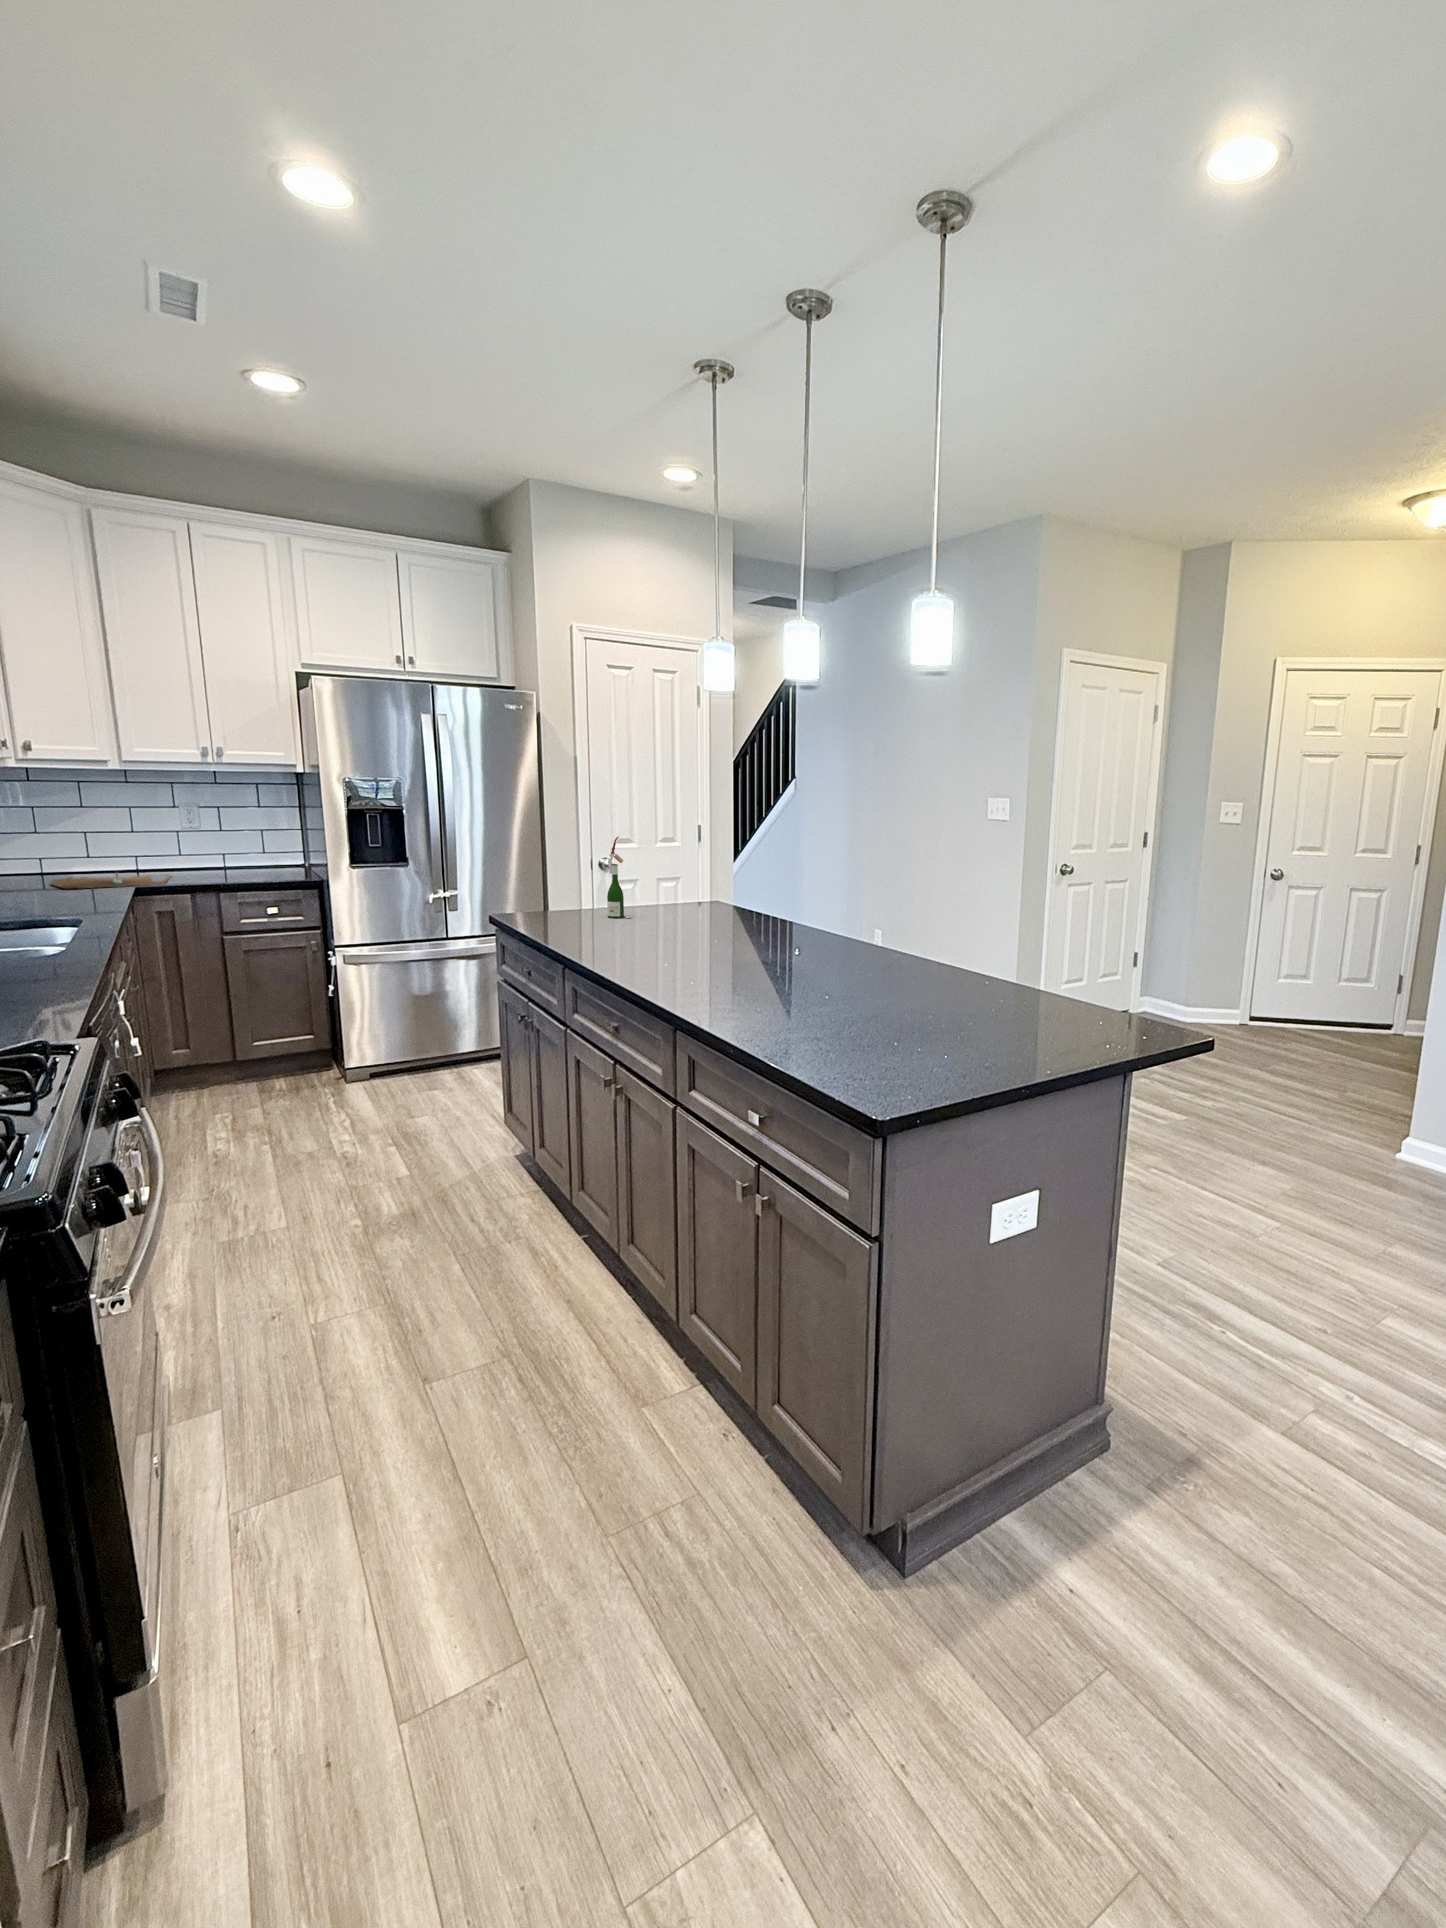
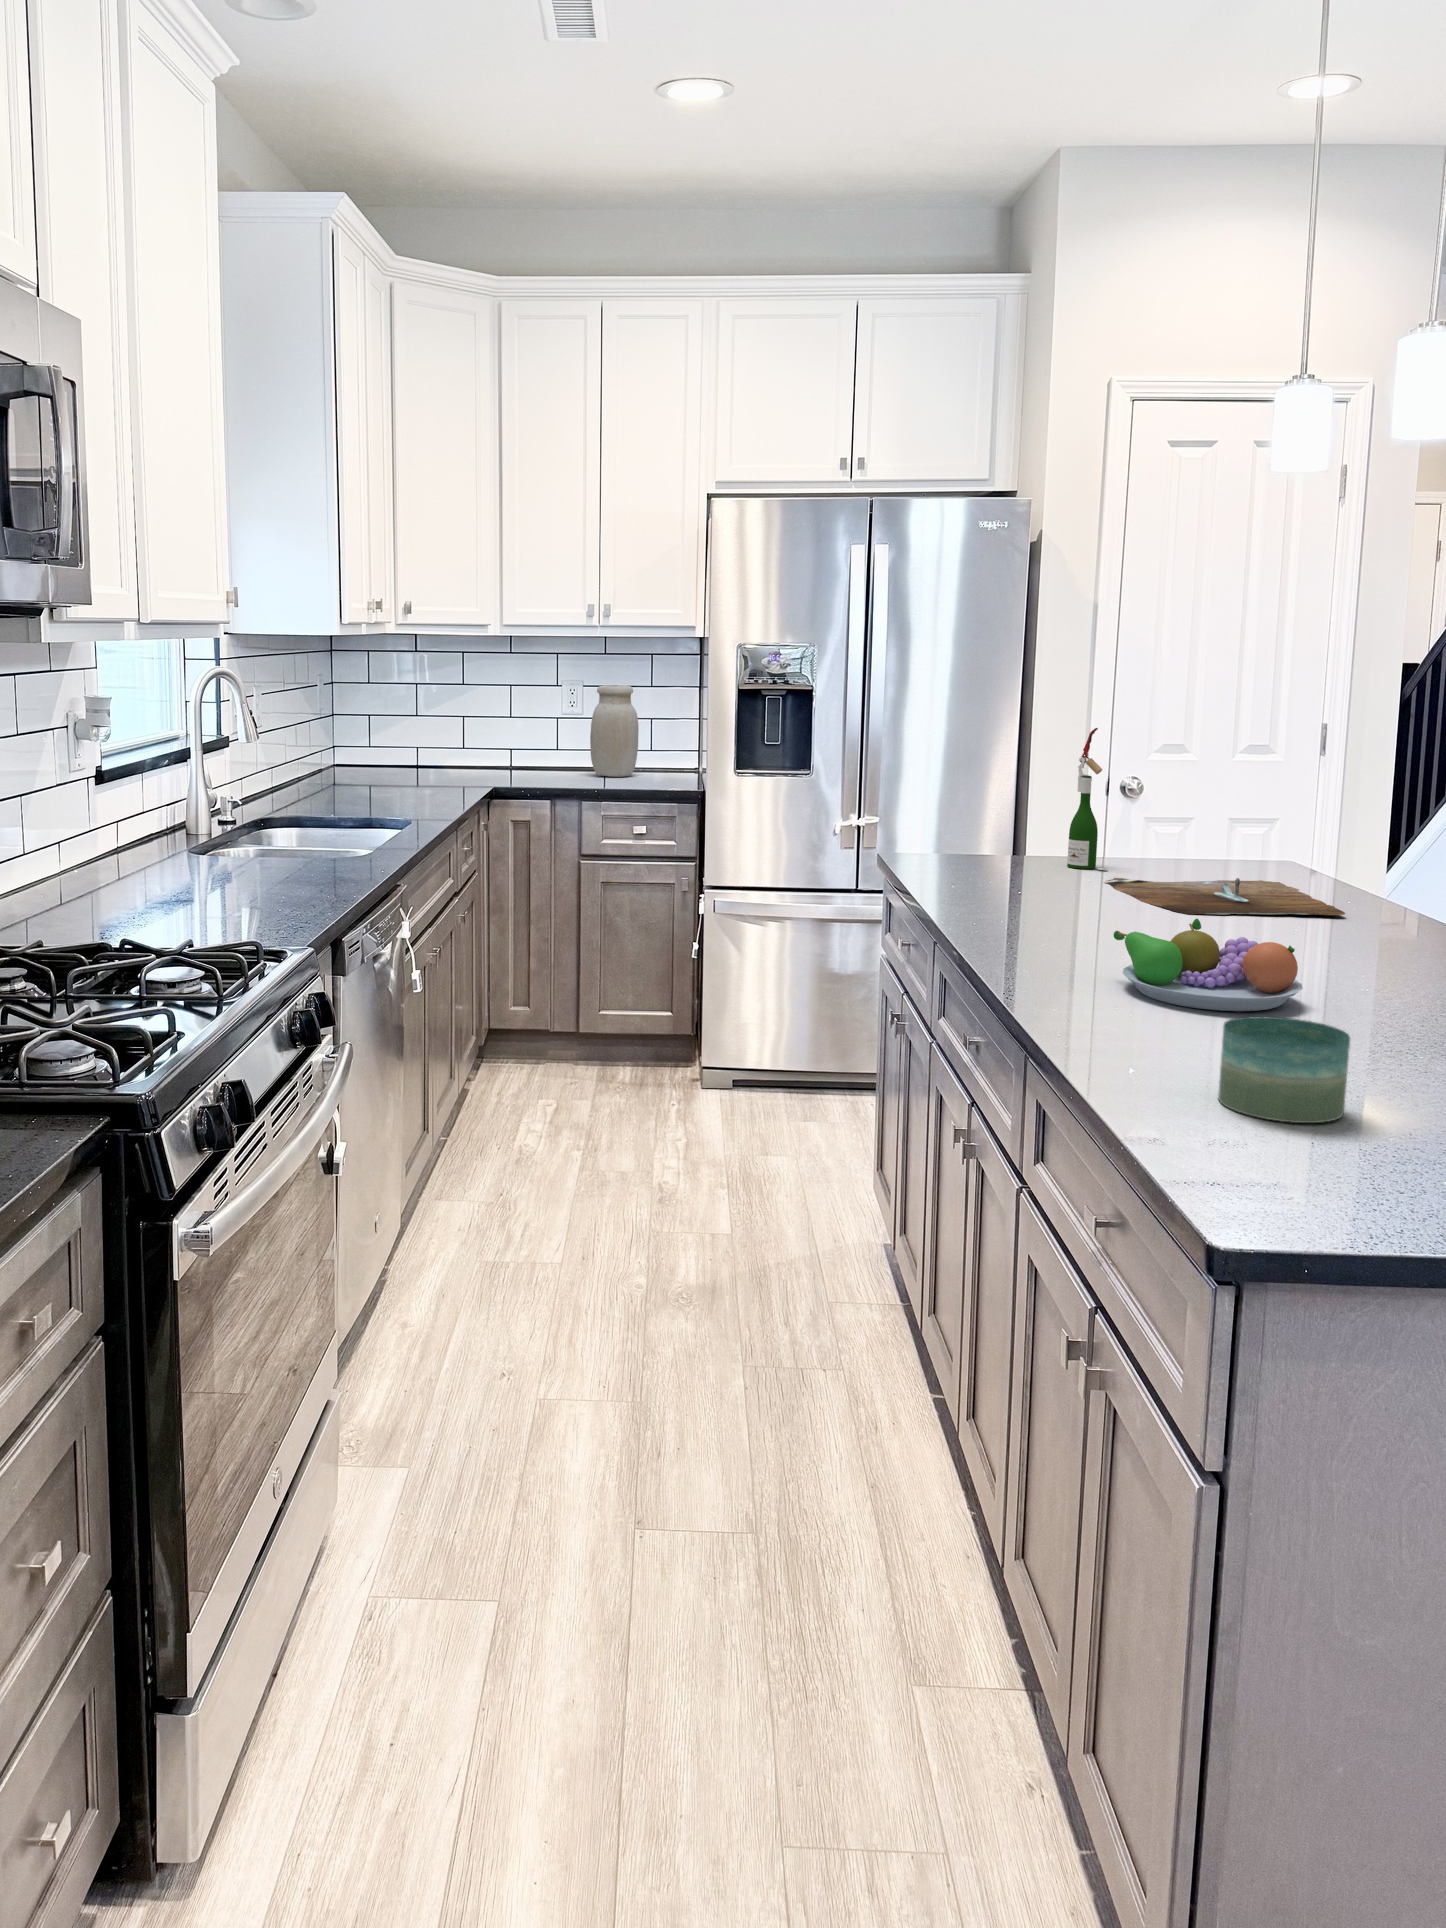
jar: none [212,806,257,874] -> present [590,685,639,777]
cutting board: present [51,873,171,889] -> present [1103,878,1345,915]
fruit bowl: none [690,945,789,994] -> present [1114,919,1303,1011]
candle: none [796,995,855,1049] -> present [1218,1016,1350,1123]

